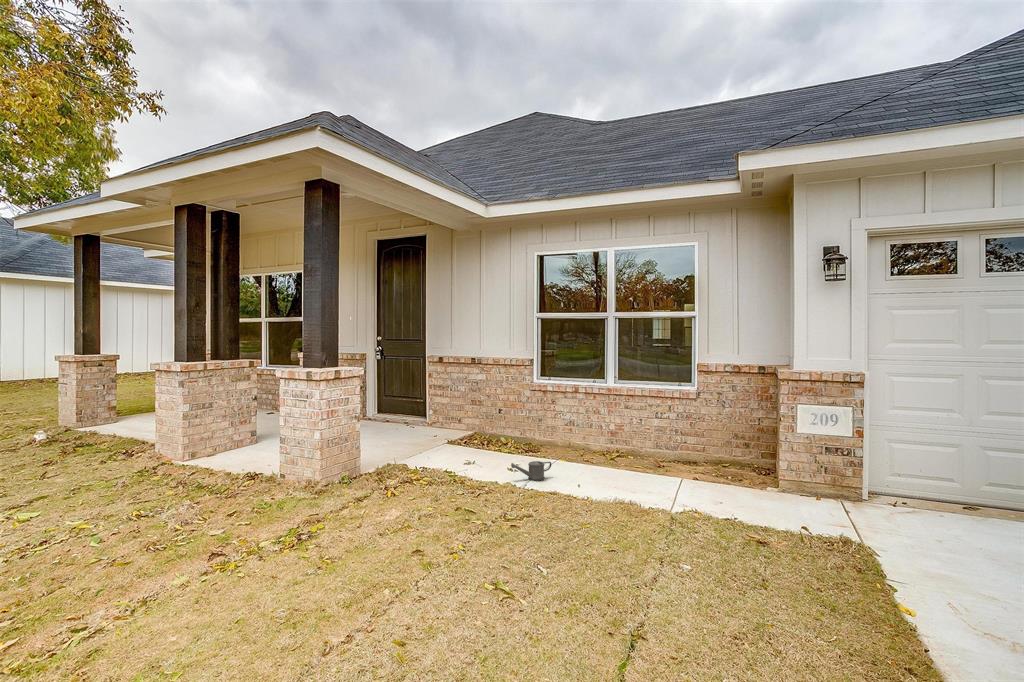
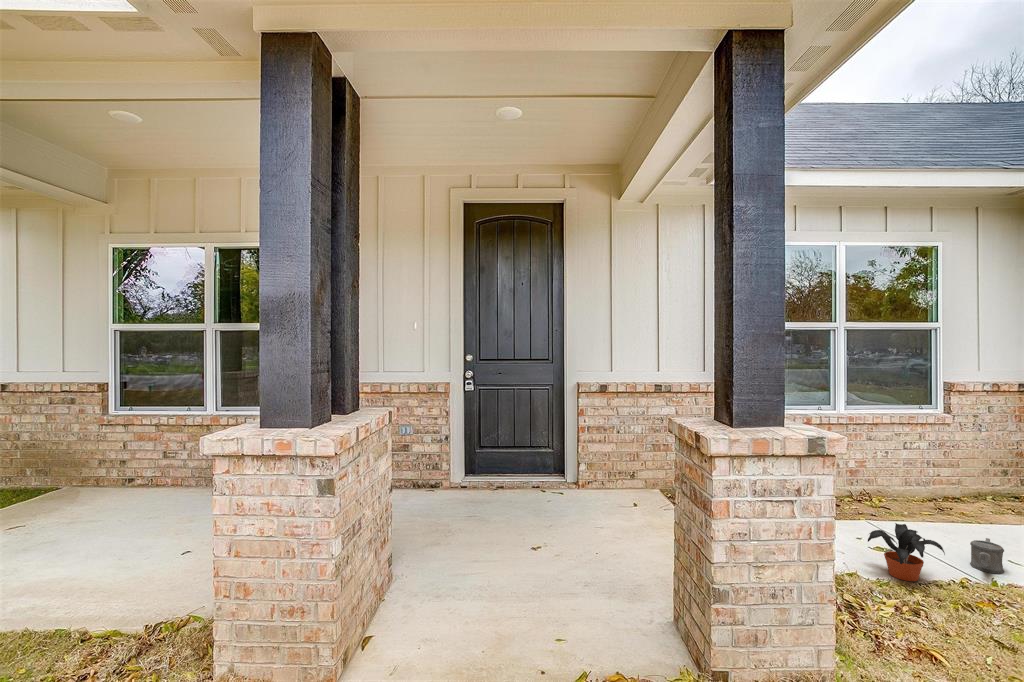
potted plant: none [454,443,491,475] -> present [868,523,945,581]

